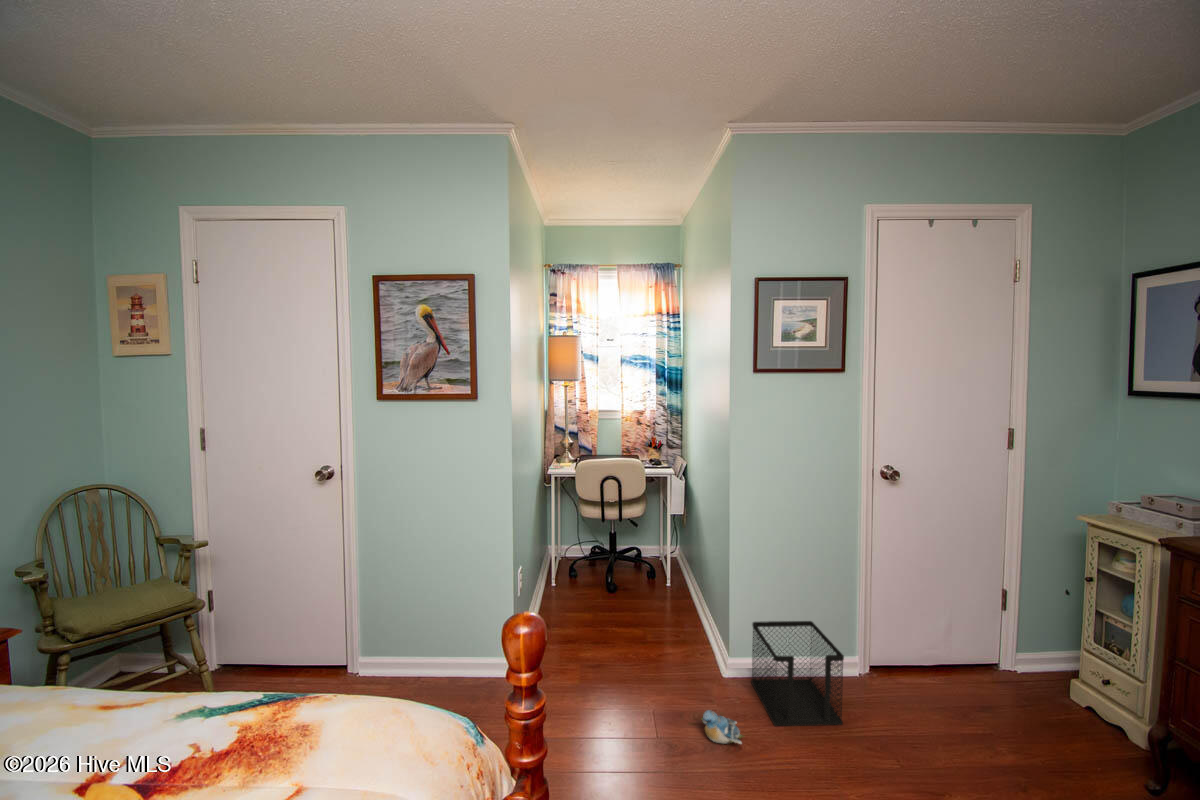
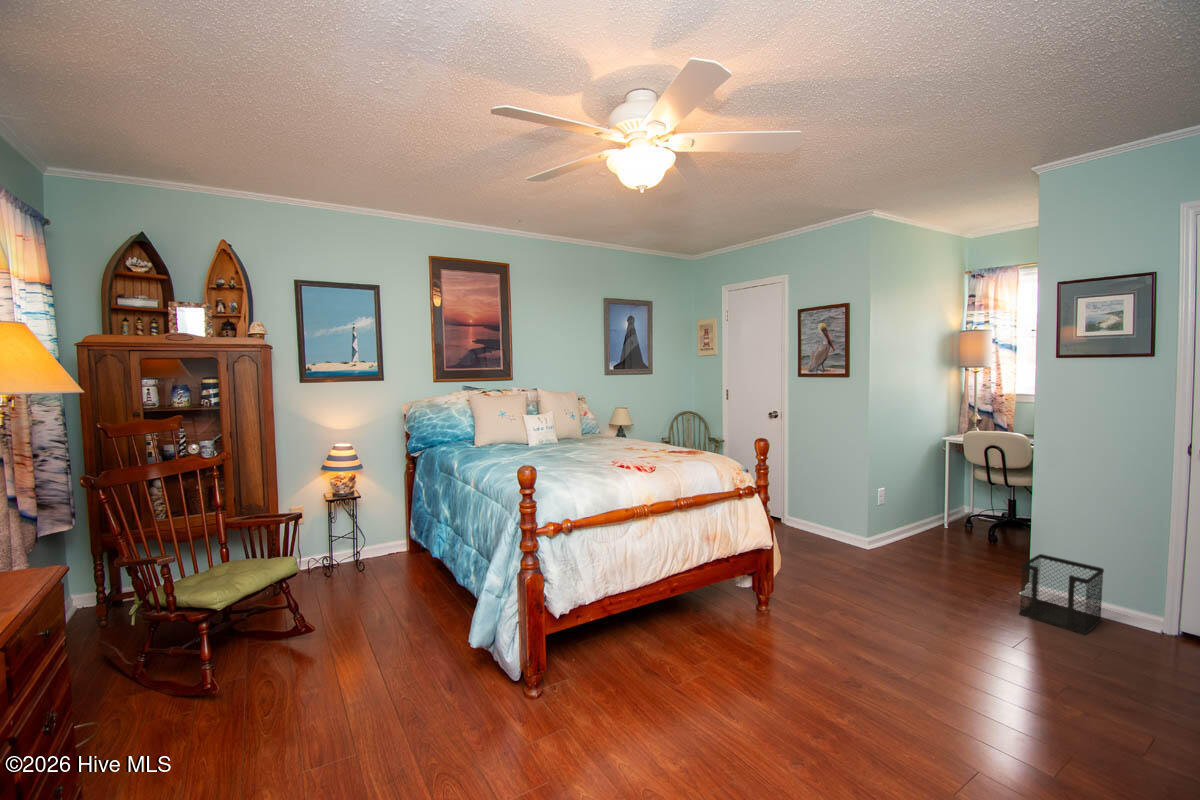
plush toy: present [702,710,744,744] -> none [951,579,983,605]

